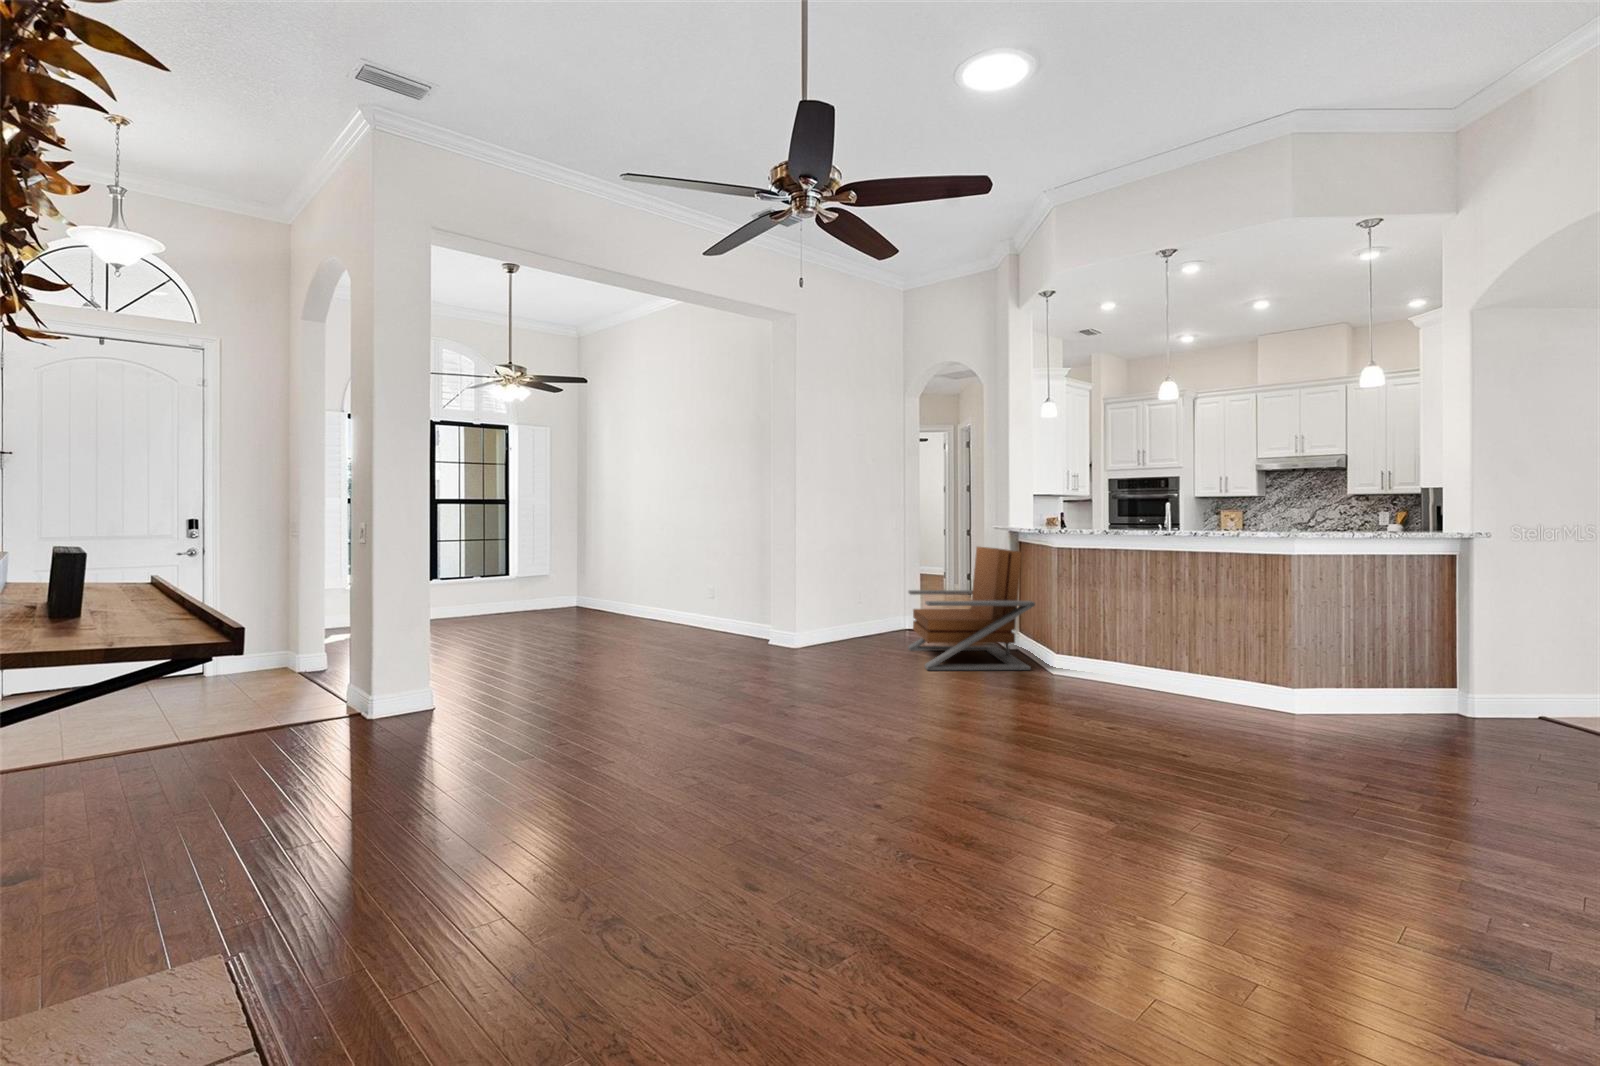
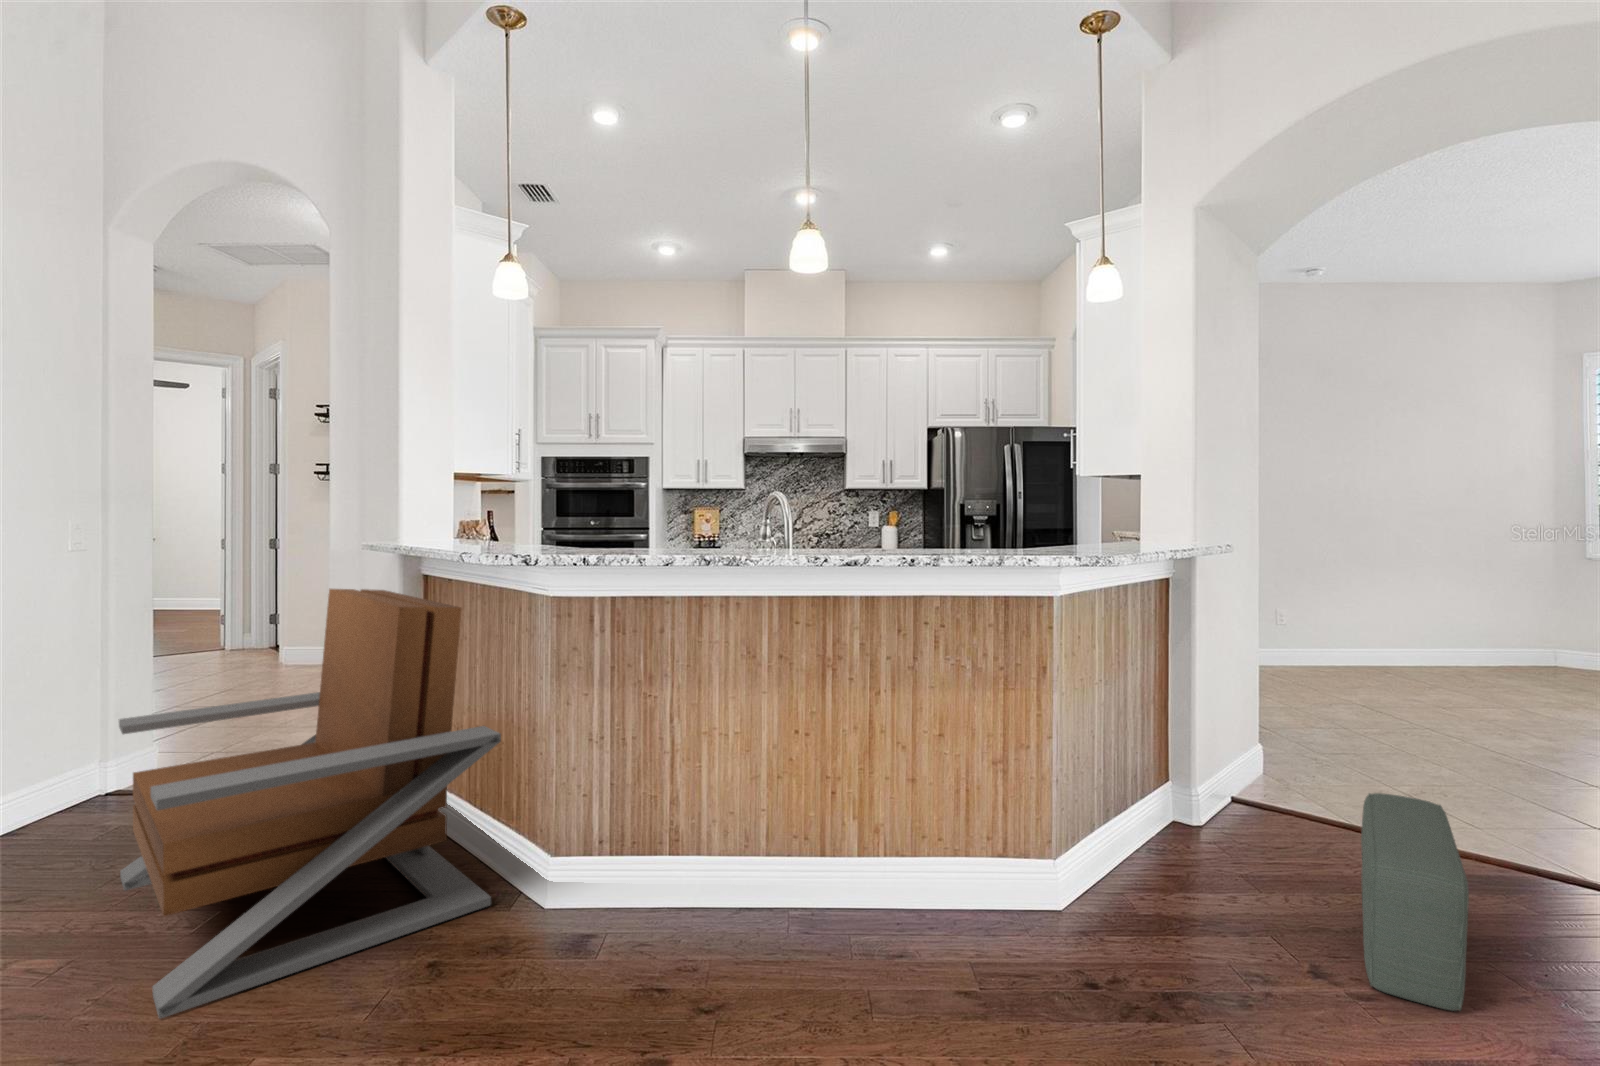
pouf: none [1421,676,1559,754] -> present [1361,793,1469,1011]

